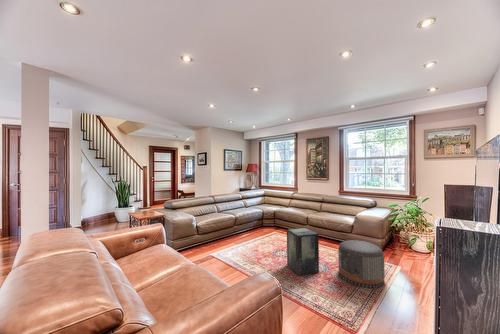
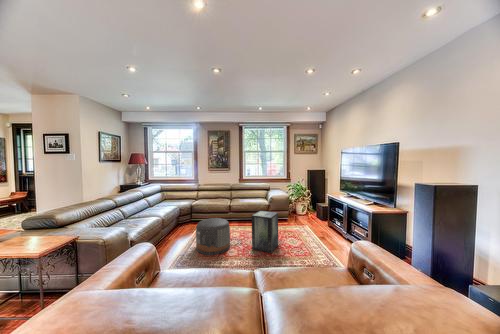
pouf: present [338,240,385,288] -> present [196,218,230,255]

